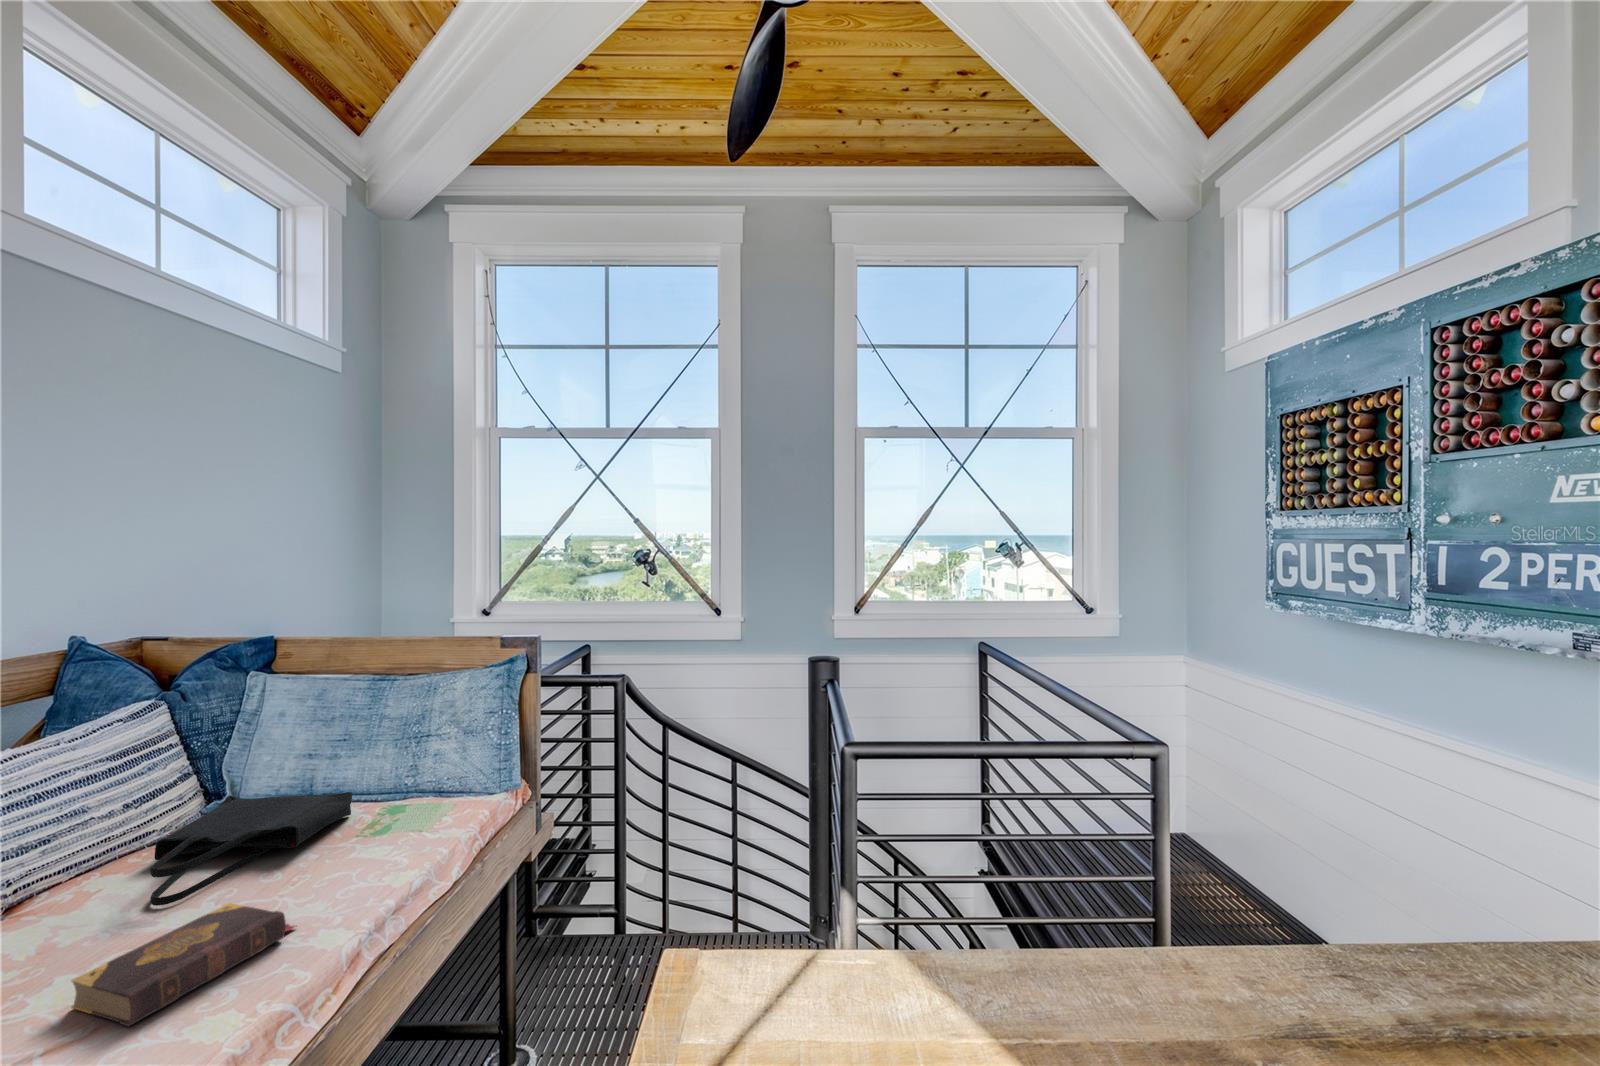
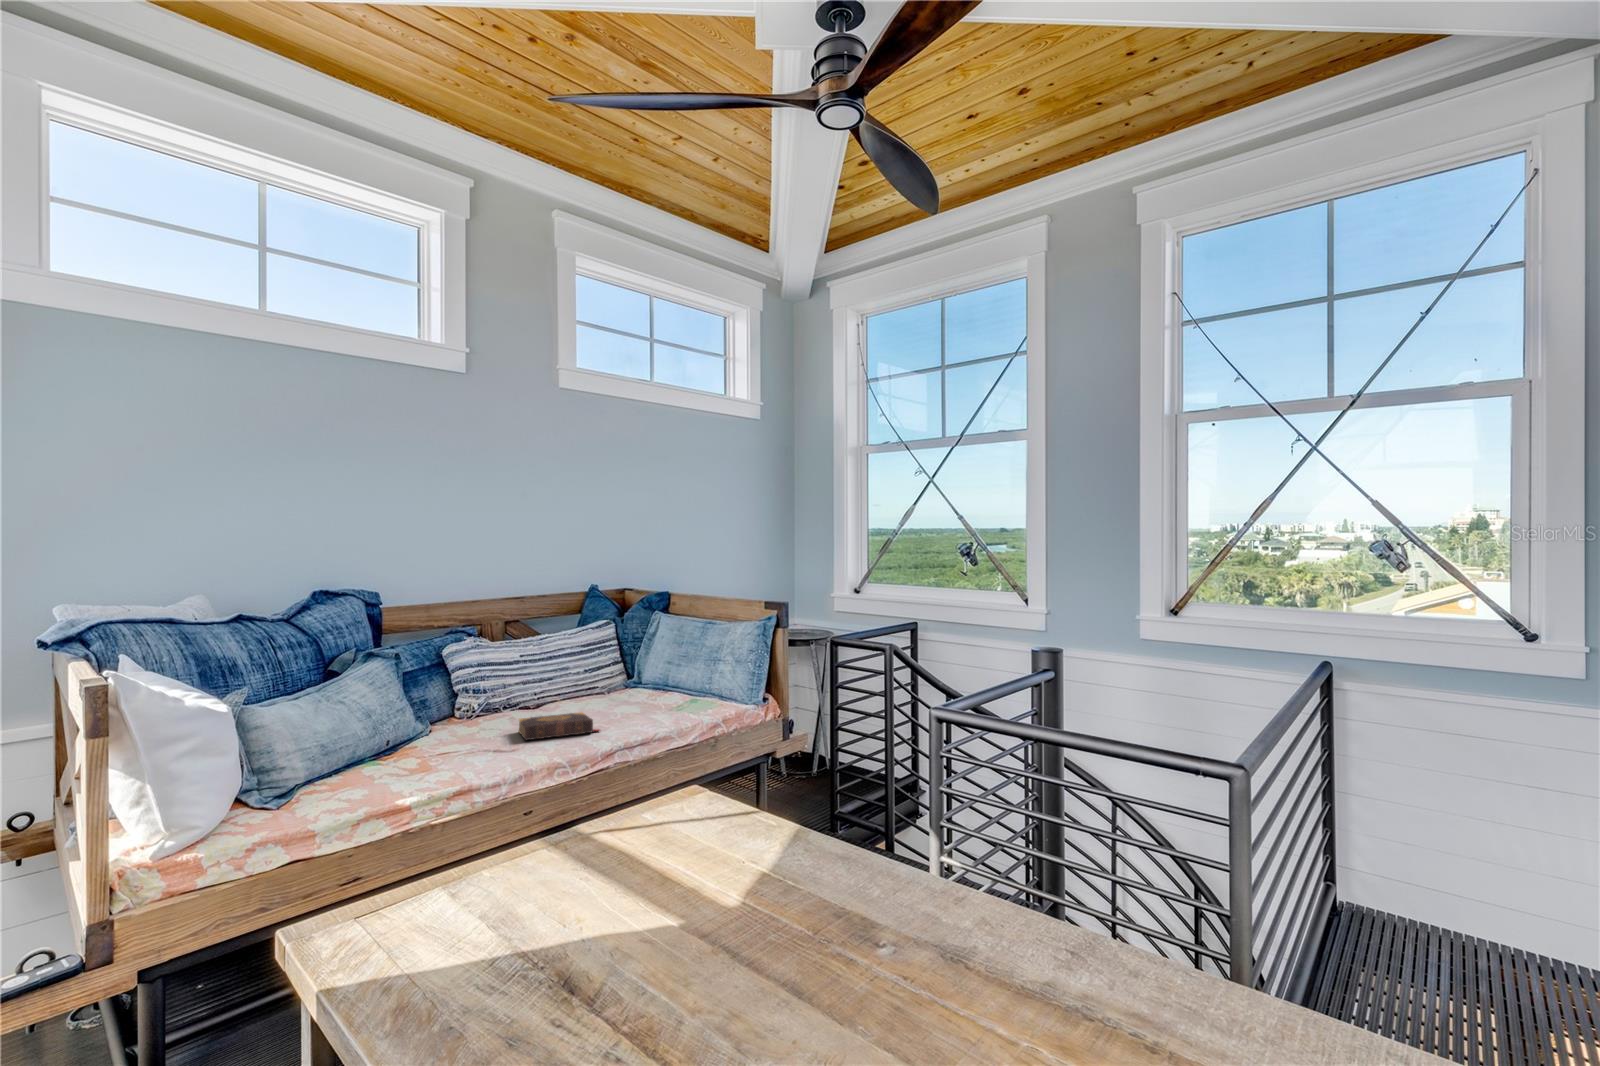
tote bag: present [150,792,352,906] -> none [569,677,674,712]

